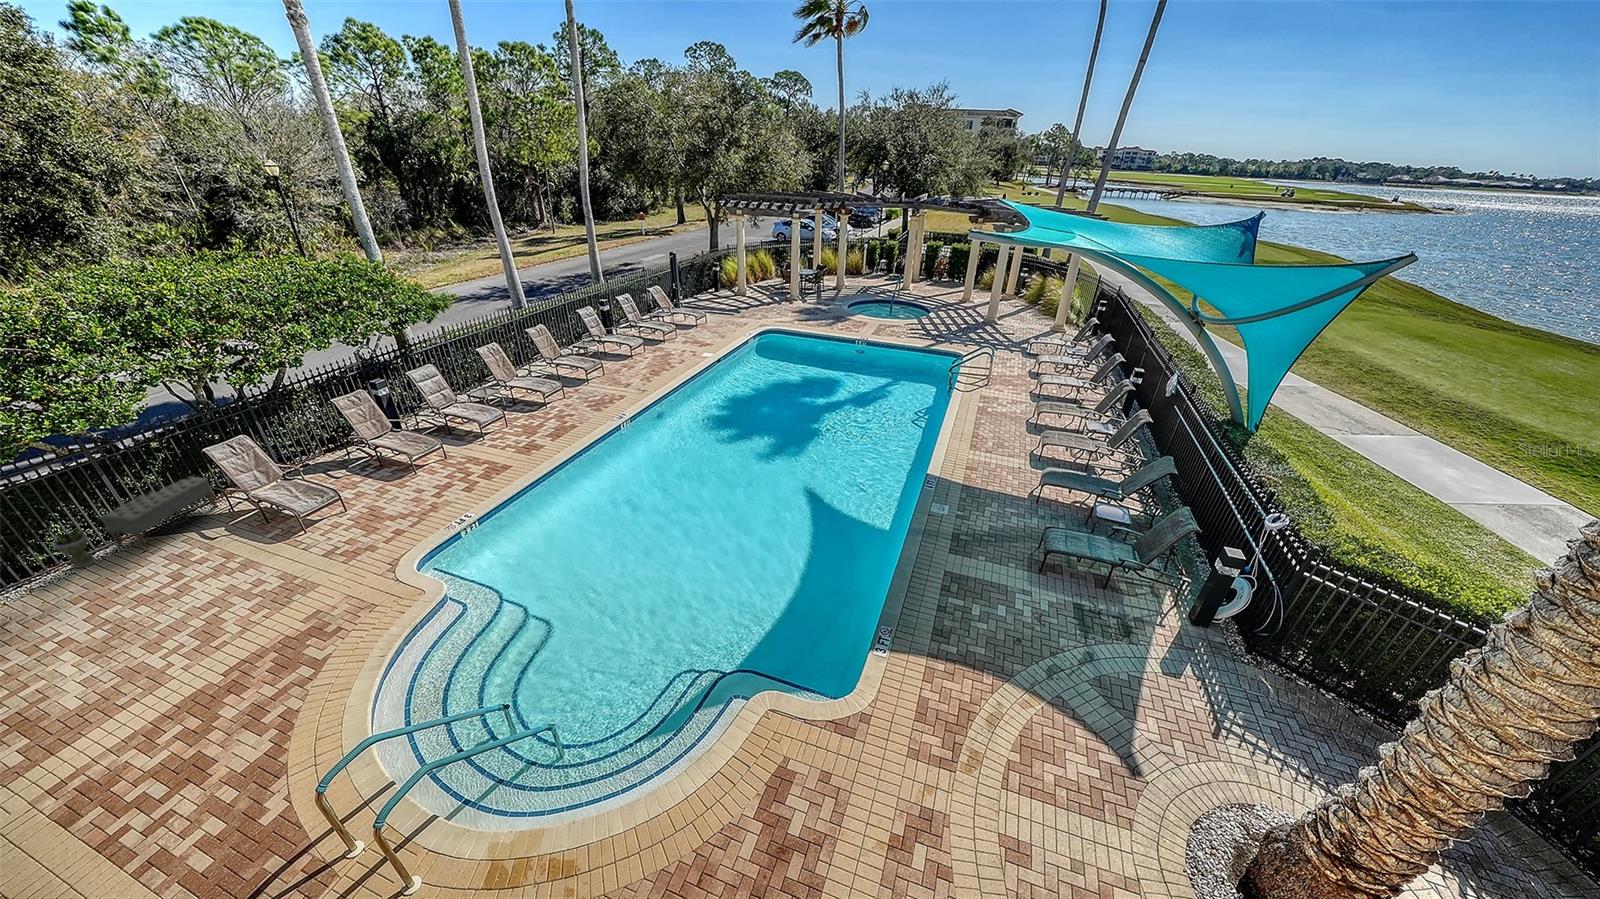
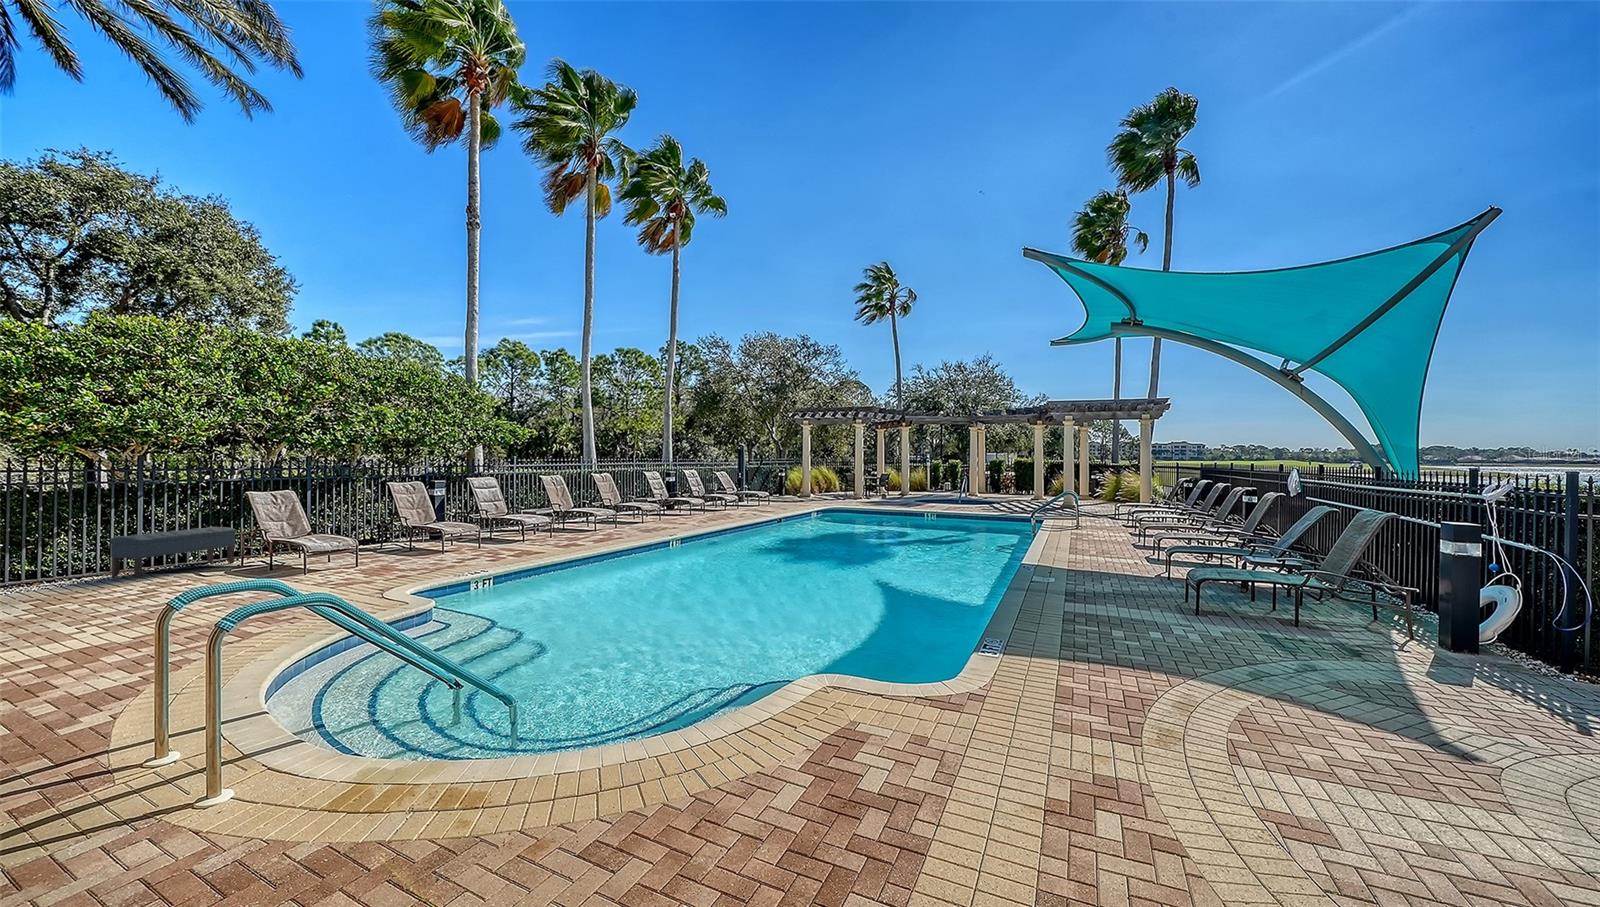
planter: present [53,529,95,568] -> none [47,541,87,585]

